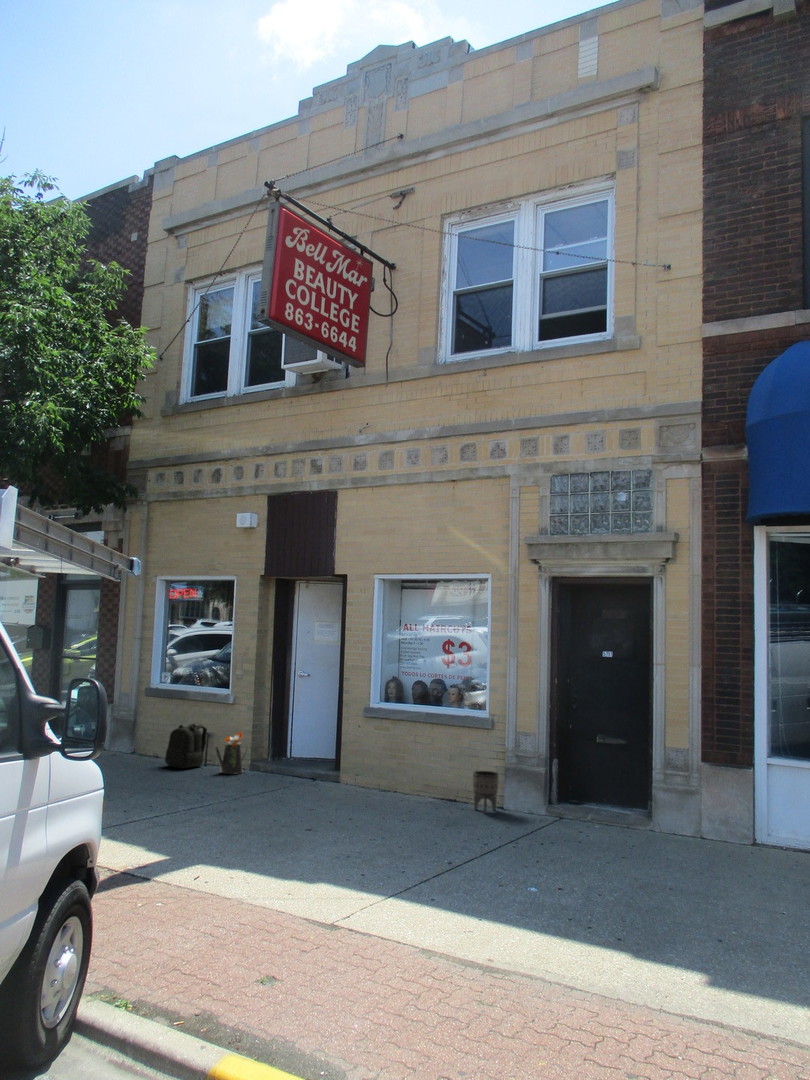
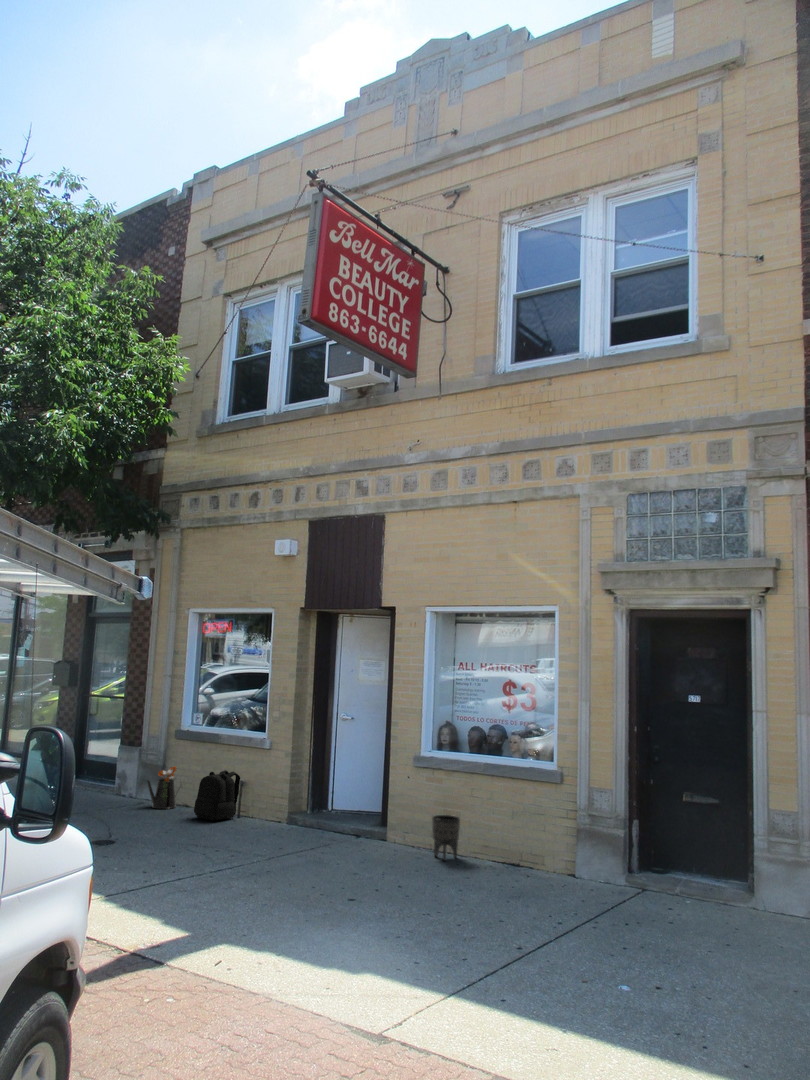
watering can: present [216,732,247,774] -> present [147,766,176,809]
planter: present [473,771,499,813] -> present [432,815,460,861]

